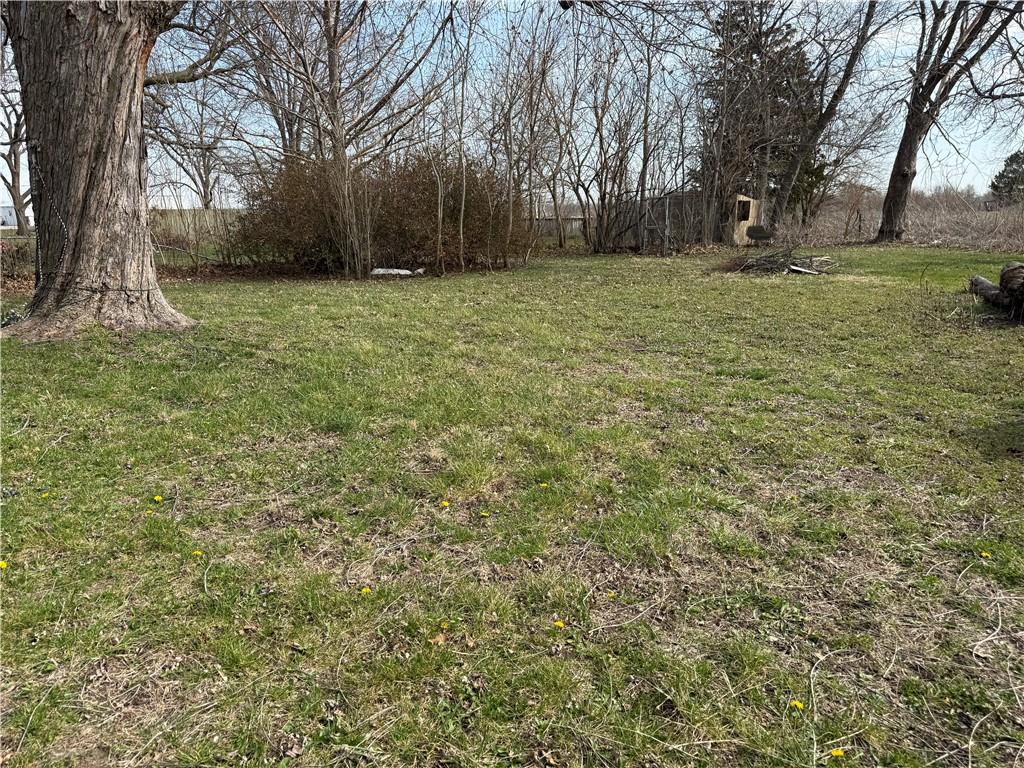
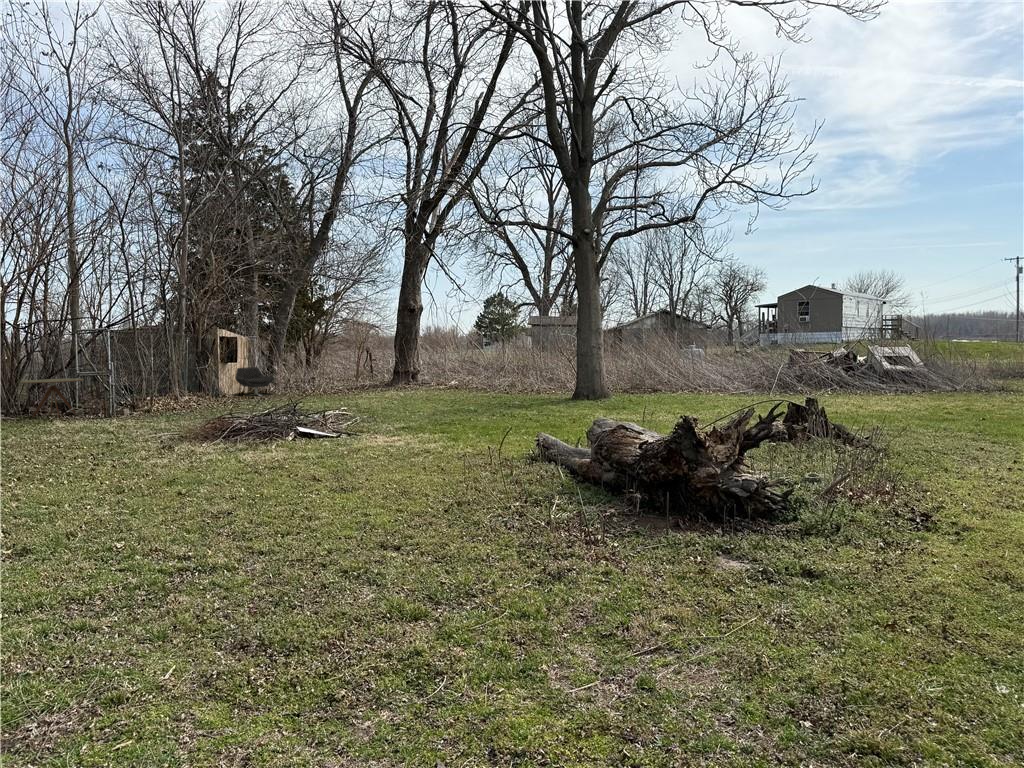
round table: none [624,231,656,255] -> present [20,379,84,418]

